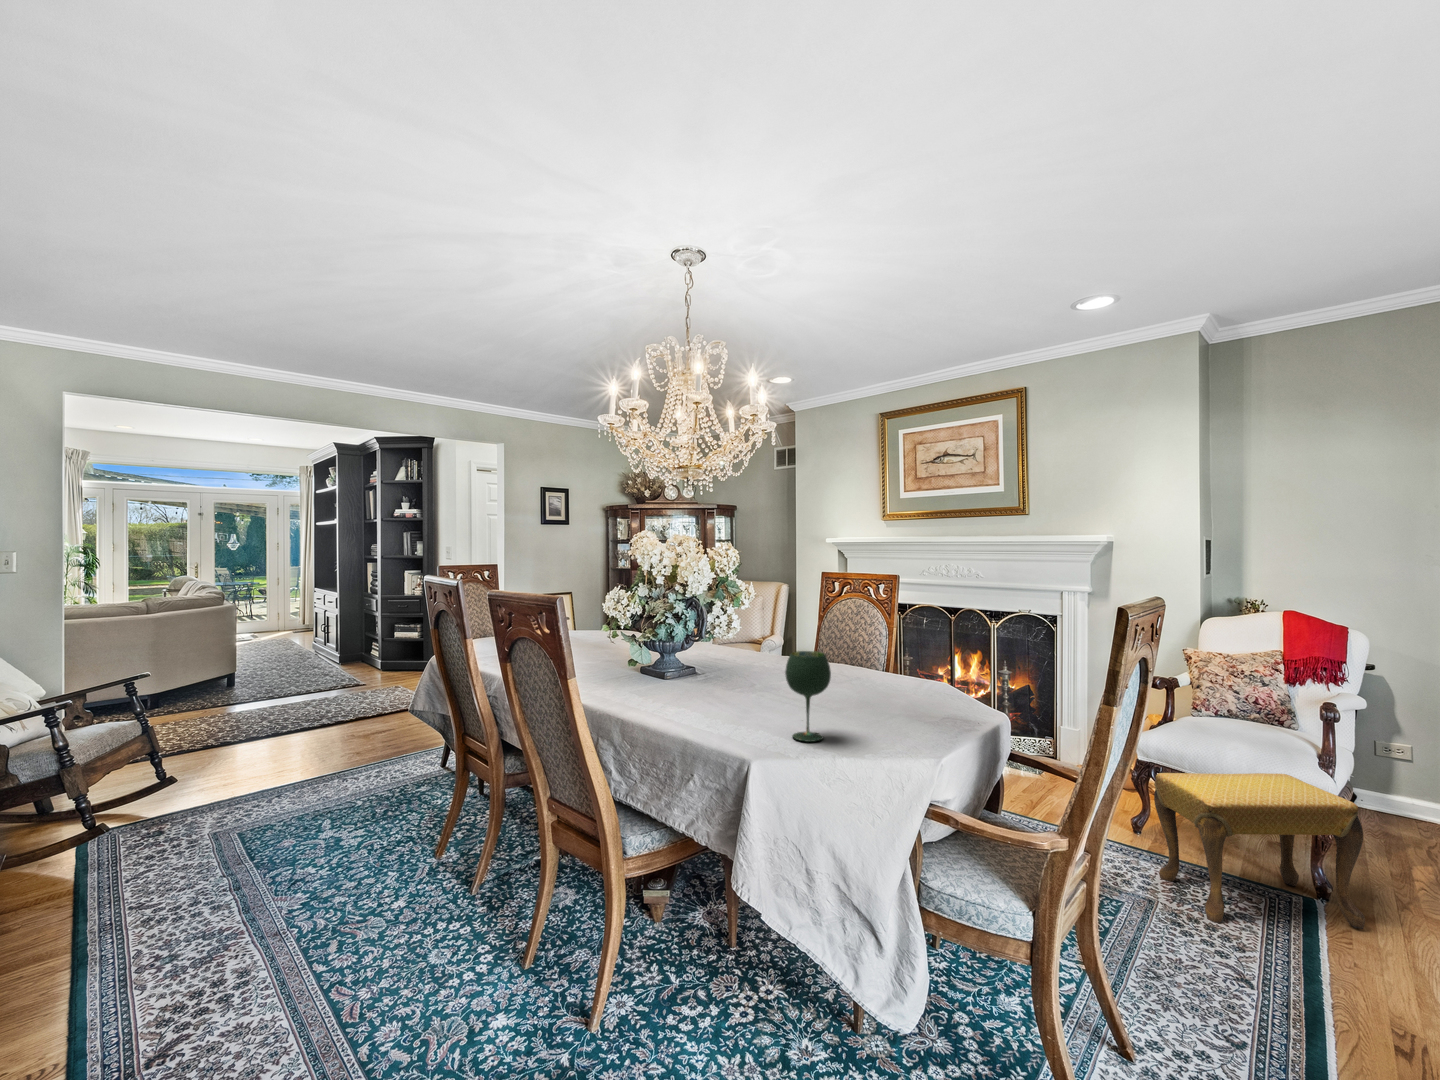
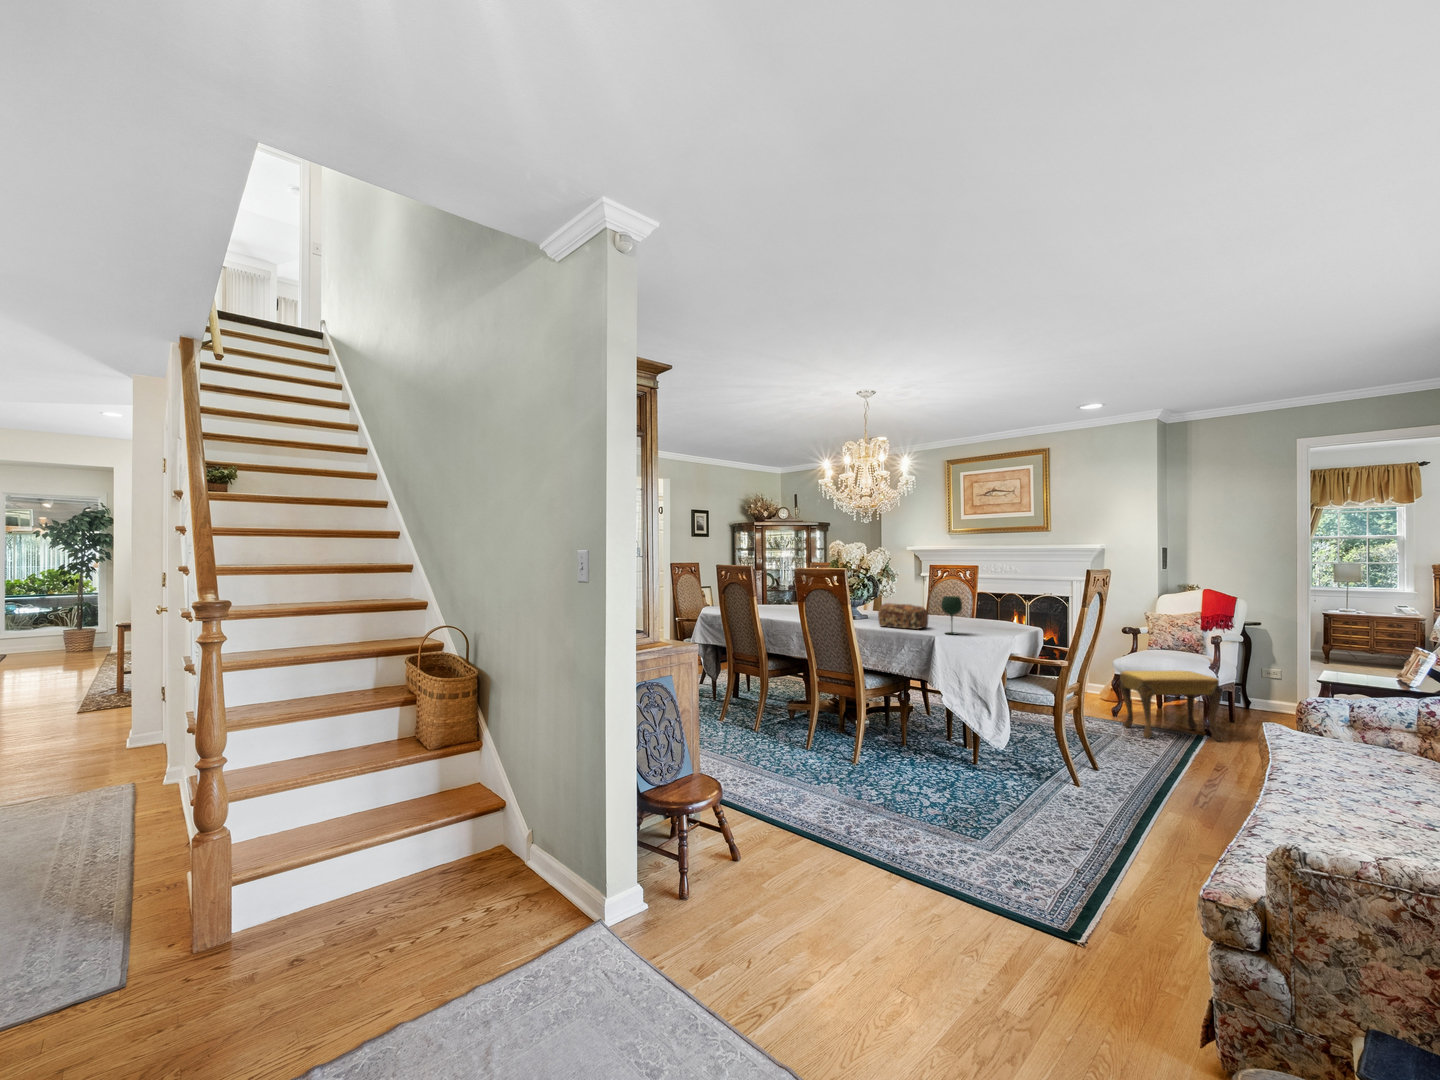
bread loaf: none [677,656,776,717] -> present [878,603,928,629]

